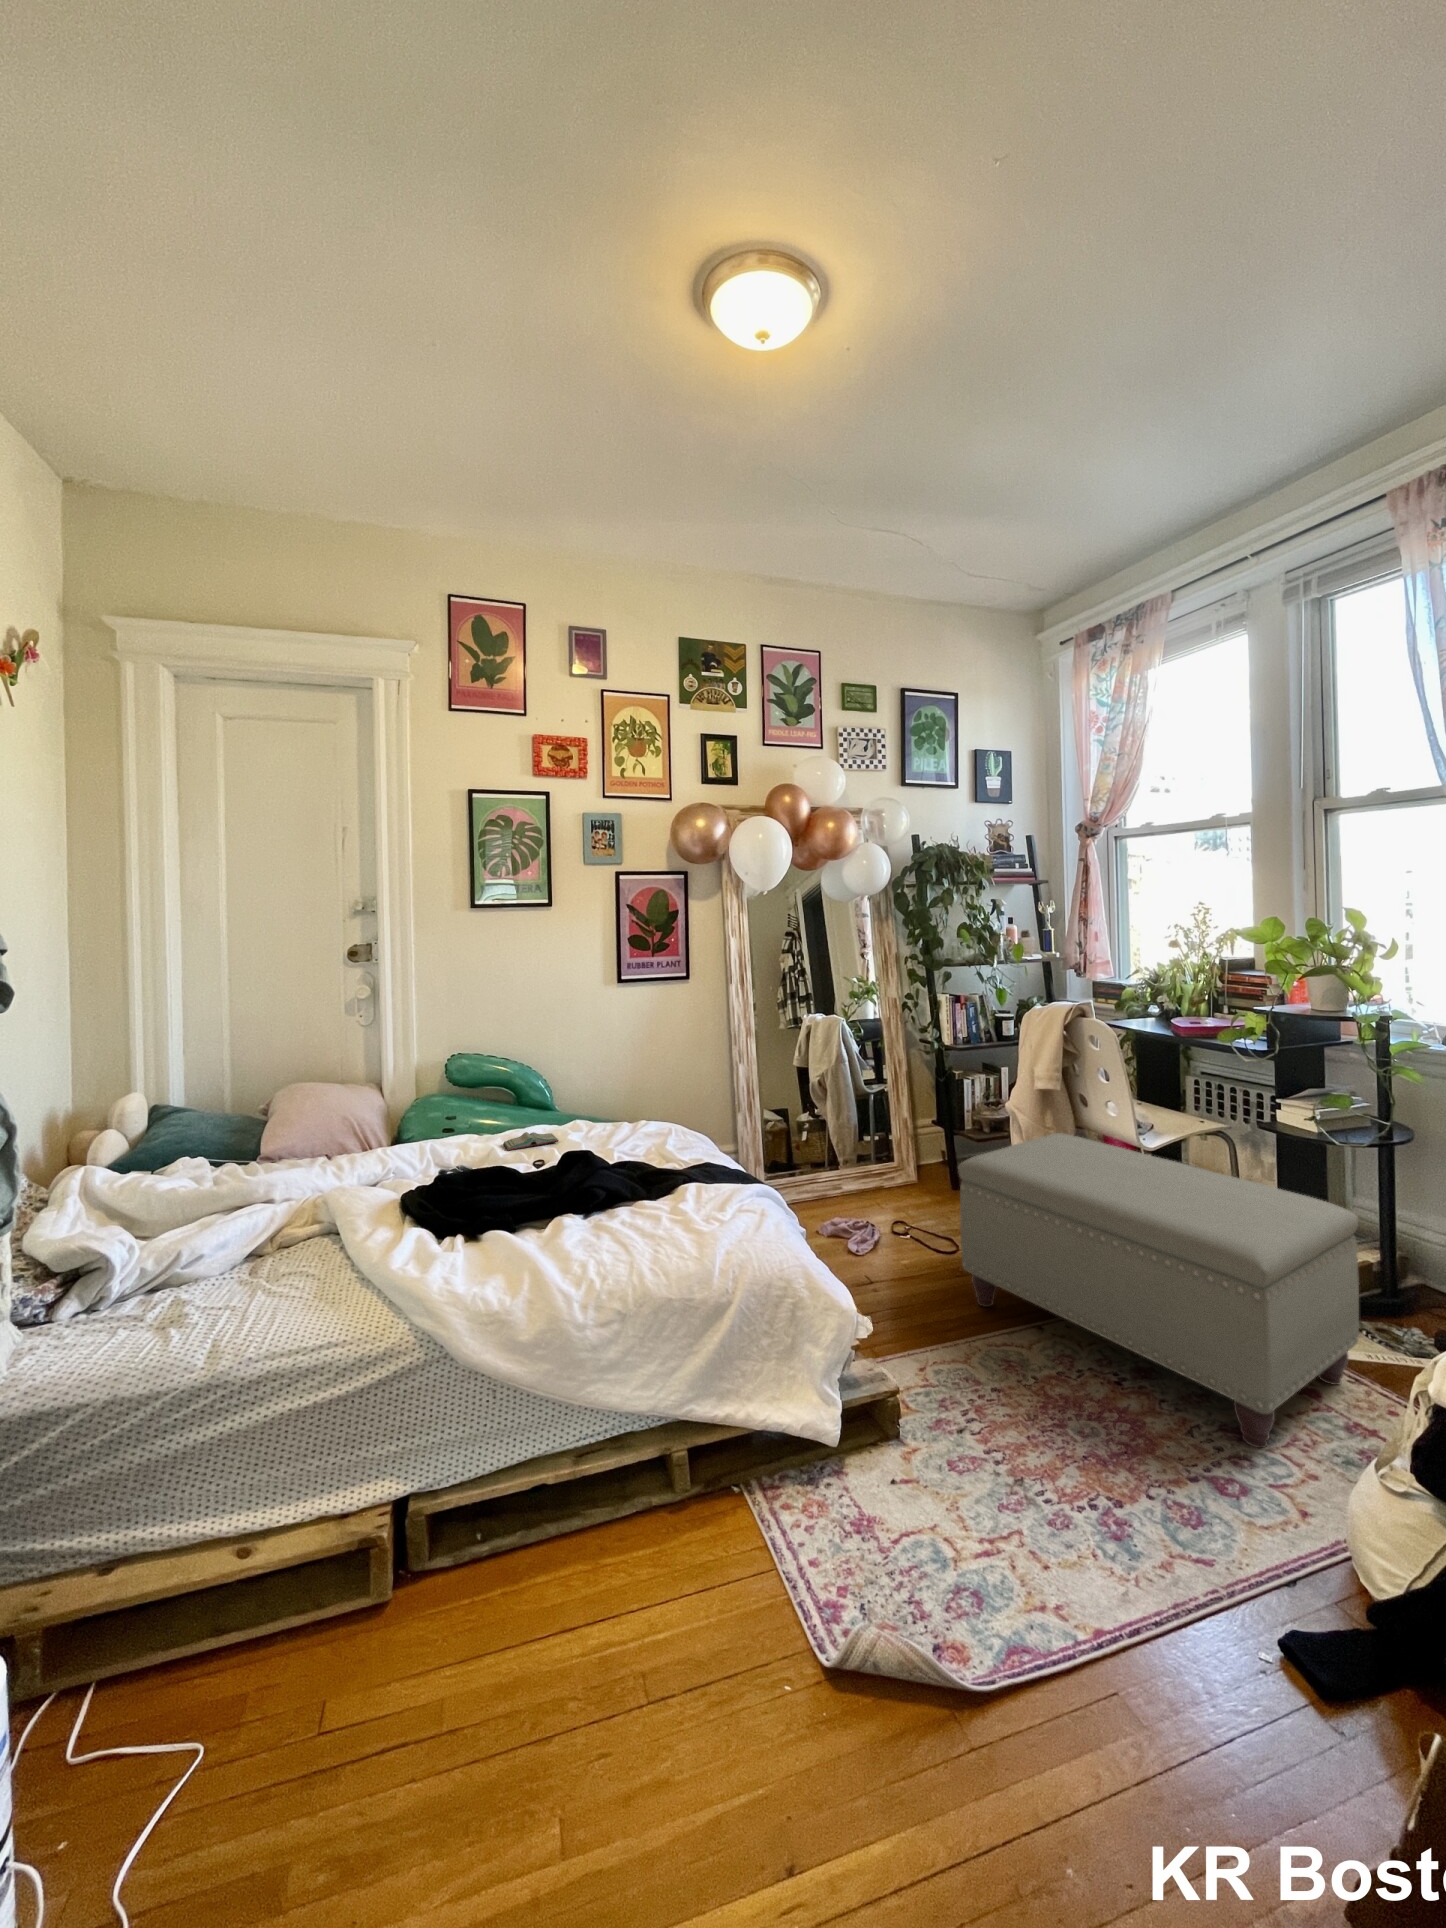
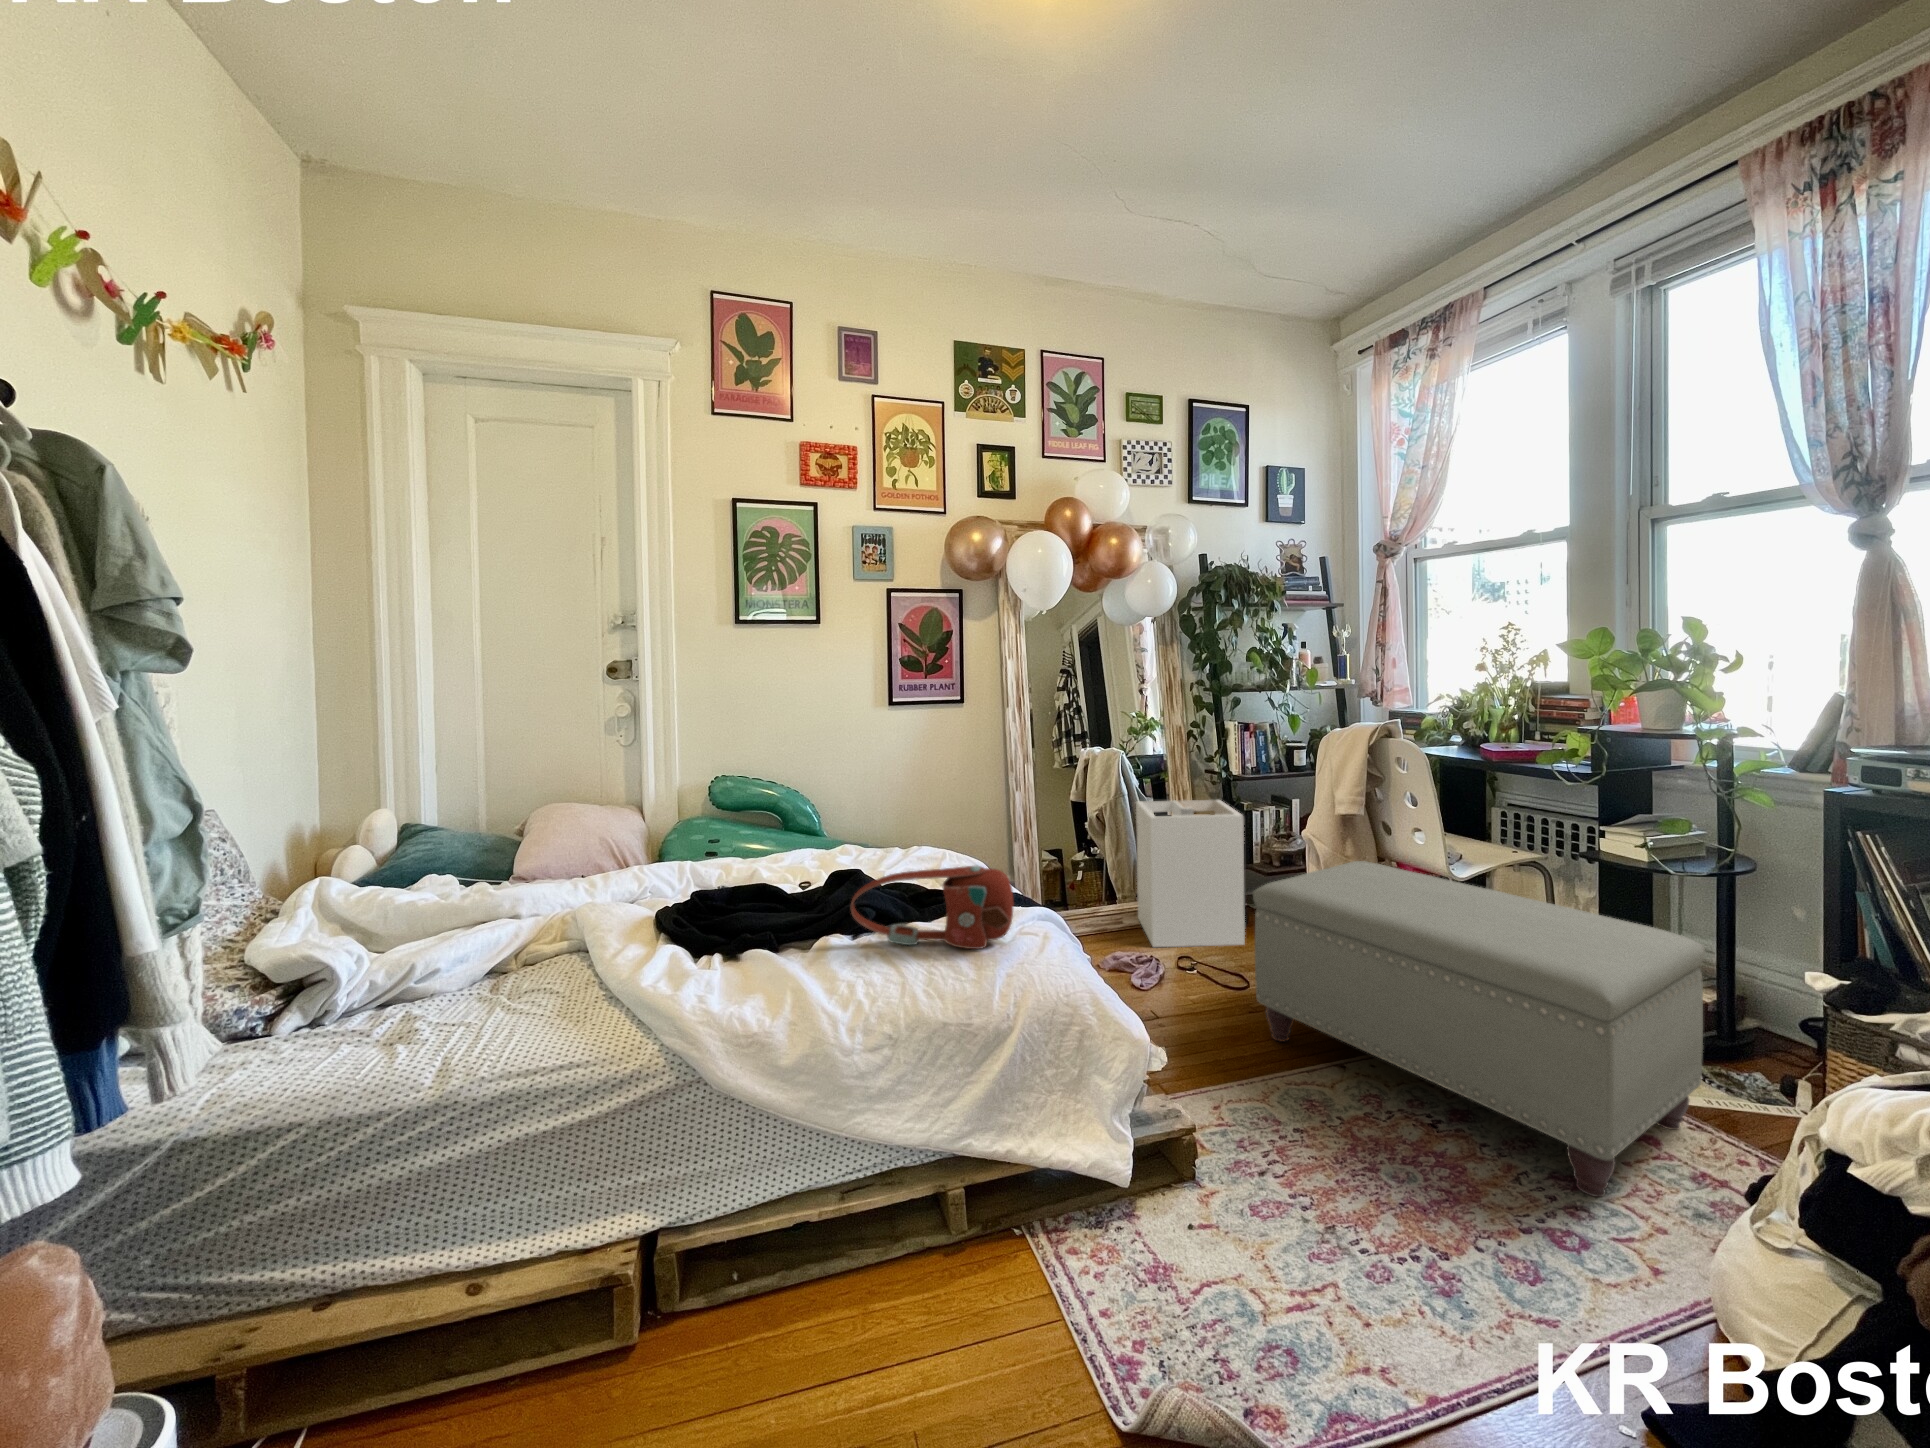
laundry hamper: none [853,1070,957,1215] -> present [1136,800,1245,947]
book: present [503,1132,559,1151] -> none [770,853,828,871]
handbag: none [583,1151,733,1229] -> present [850,866,1013,949]

